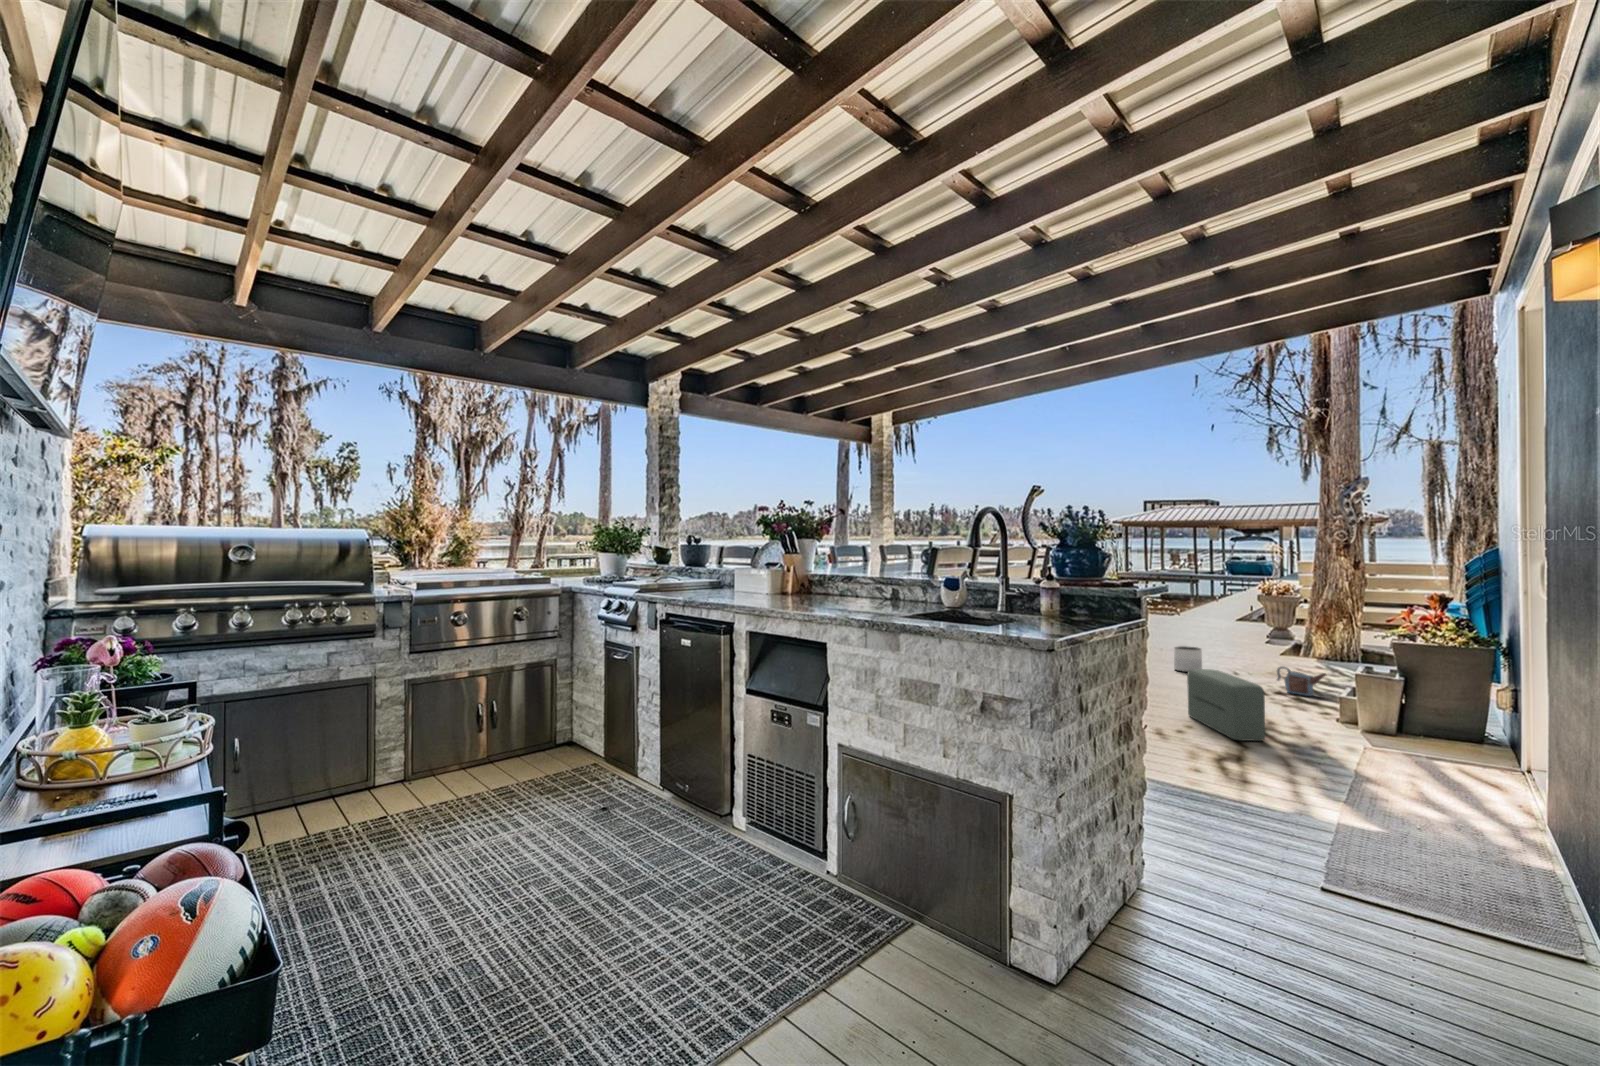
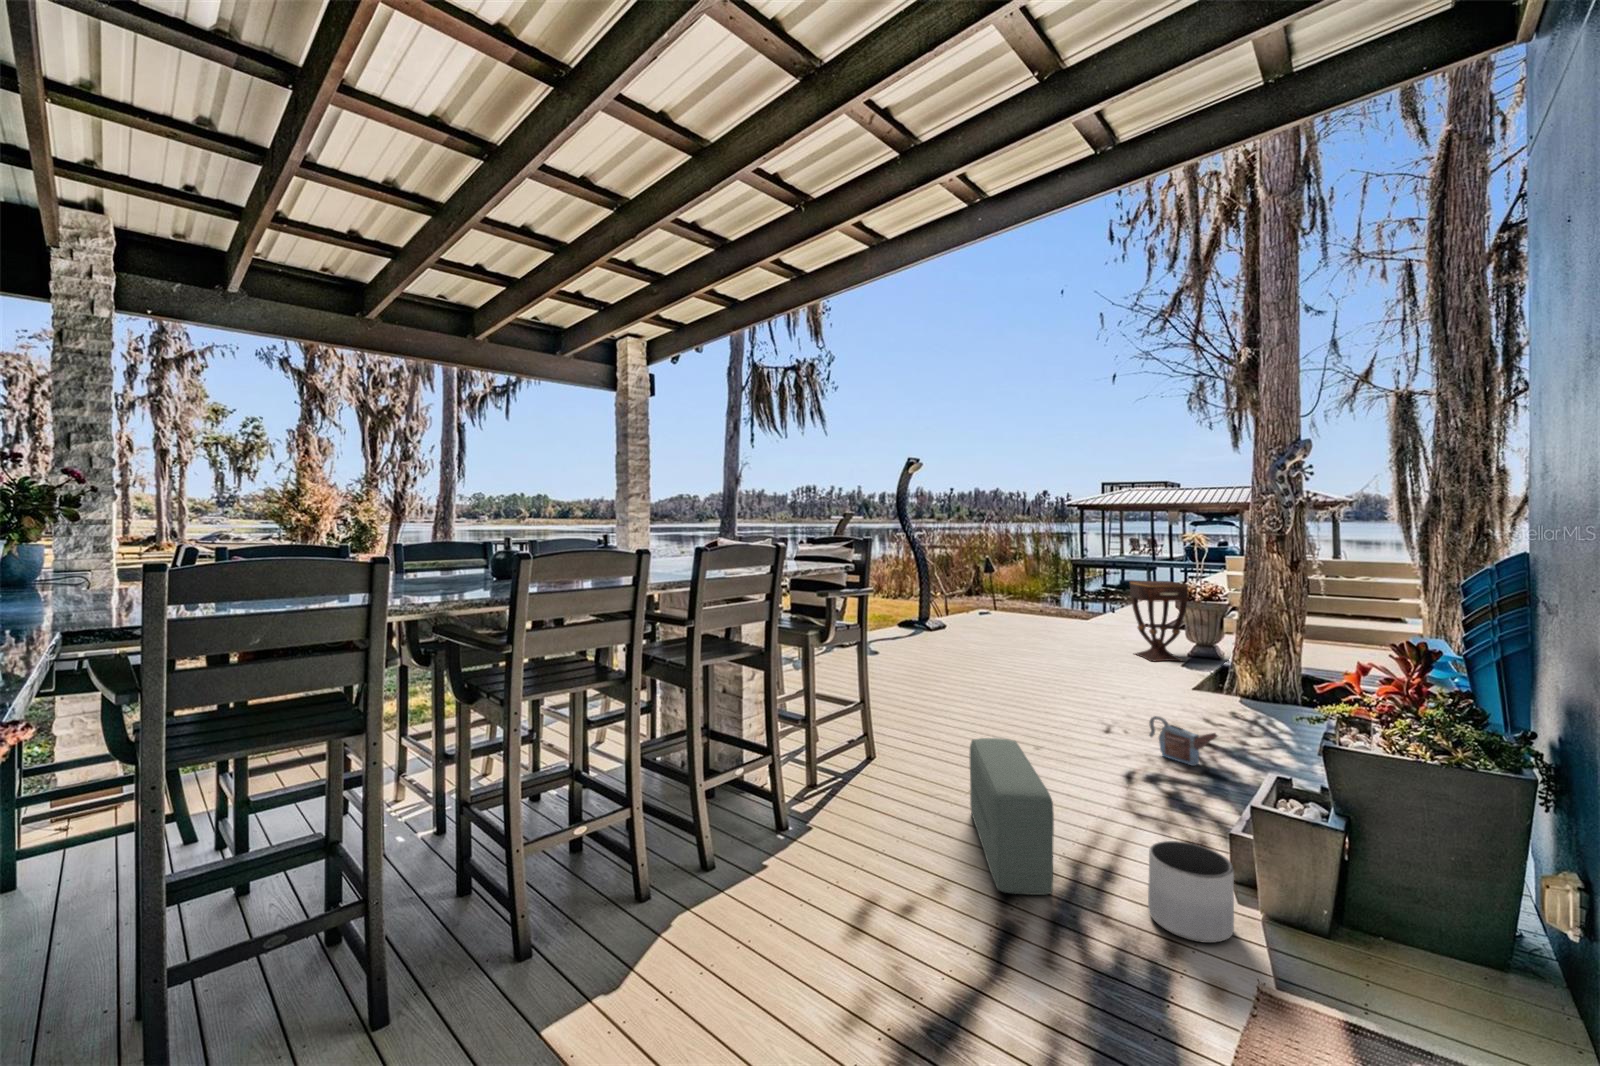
side table: none [1222,584,1272,646] -> present [1130,581,1189,661]
planter: present [1174,646,1202,672] -> present [1148,841,1234,943]

